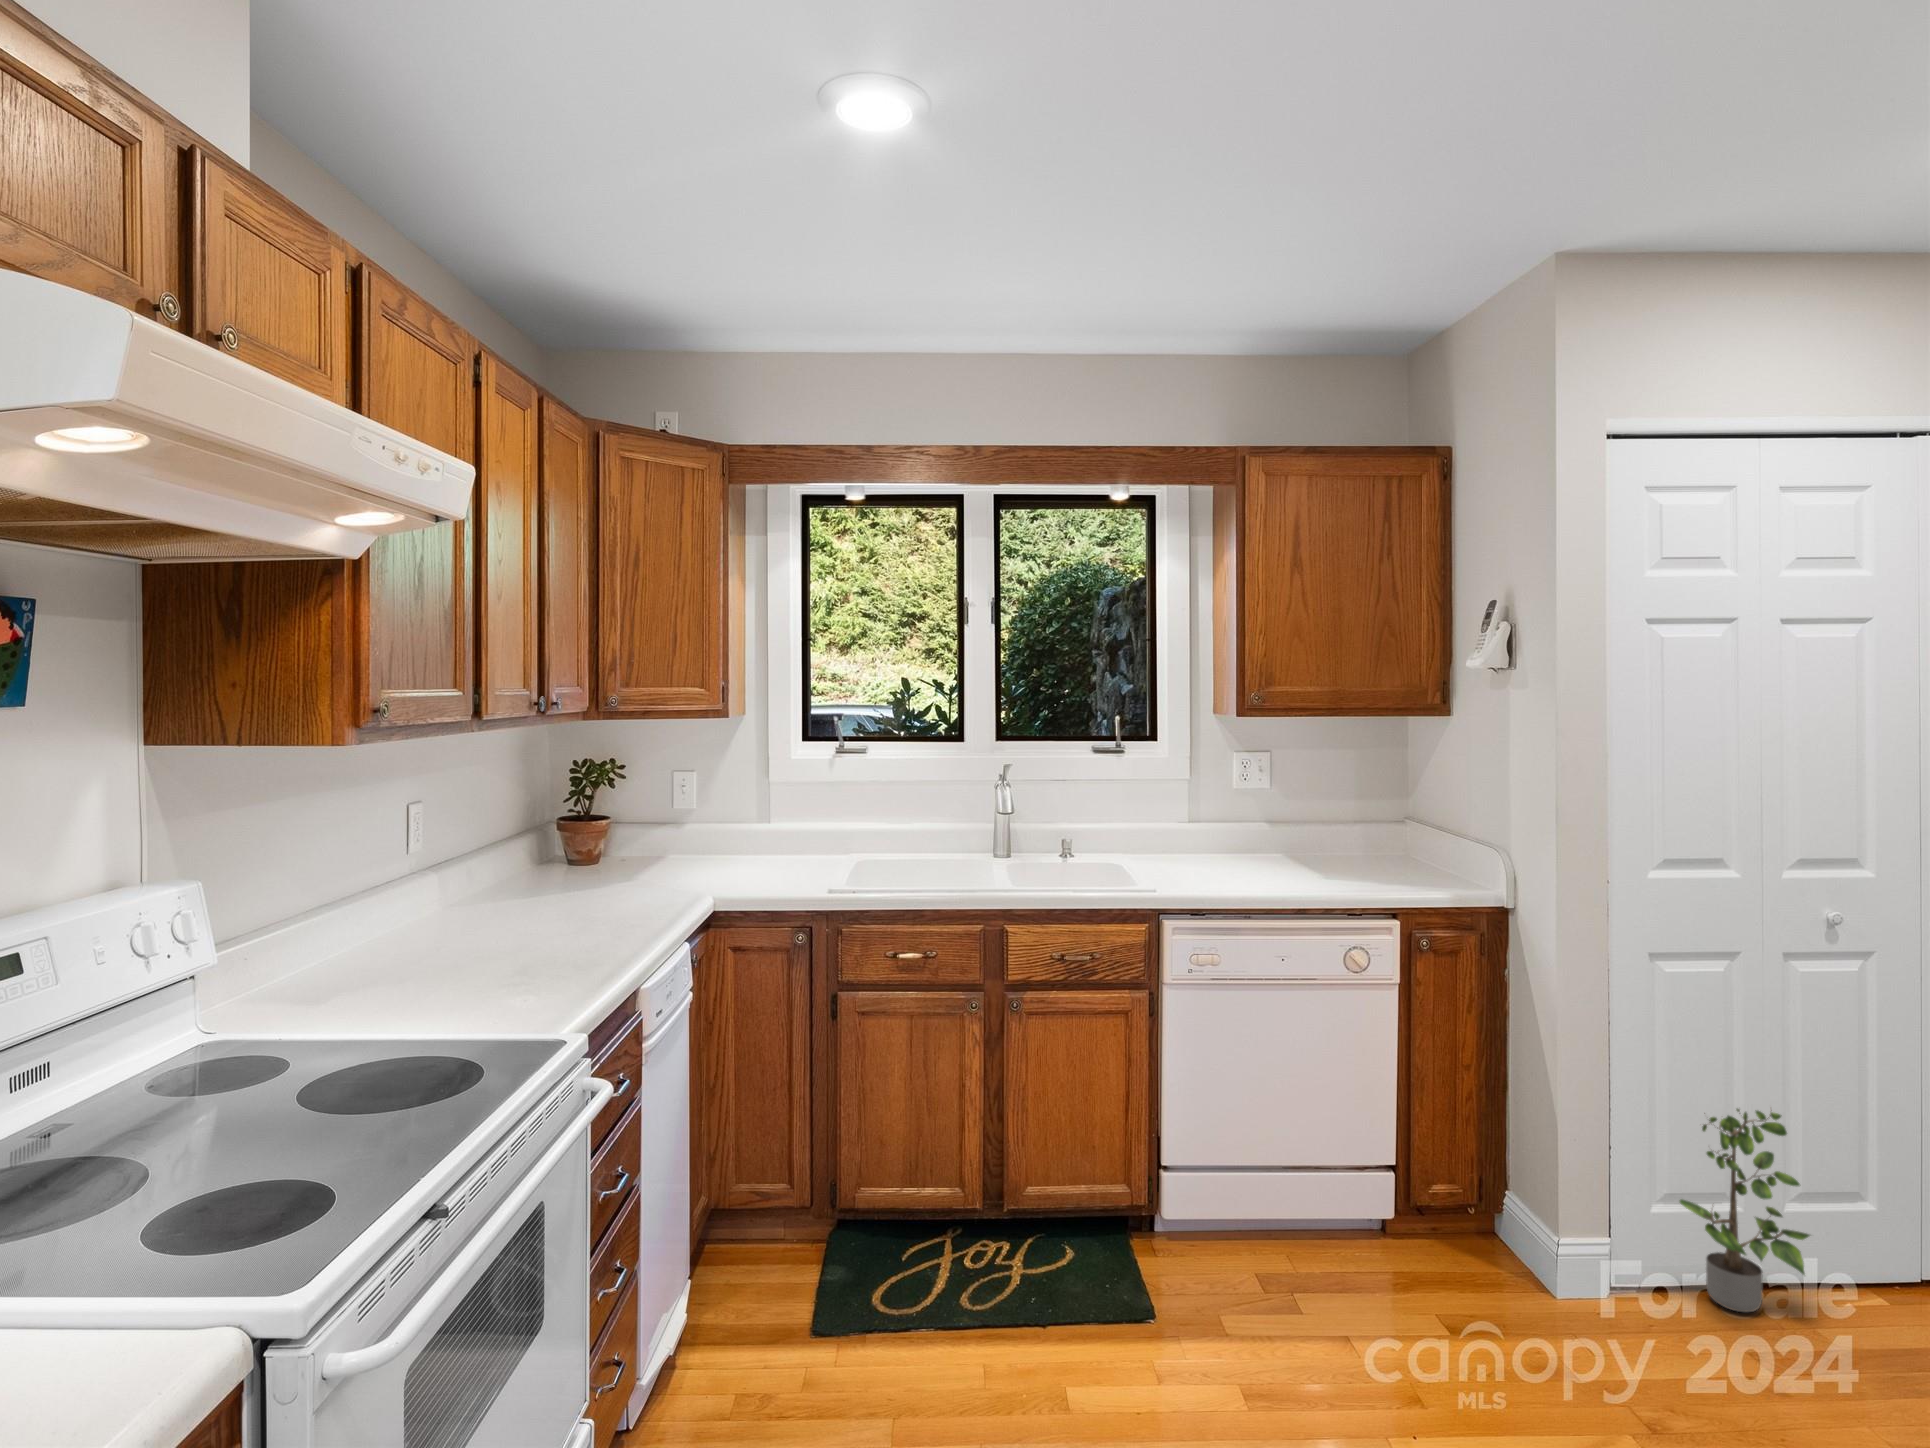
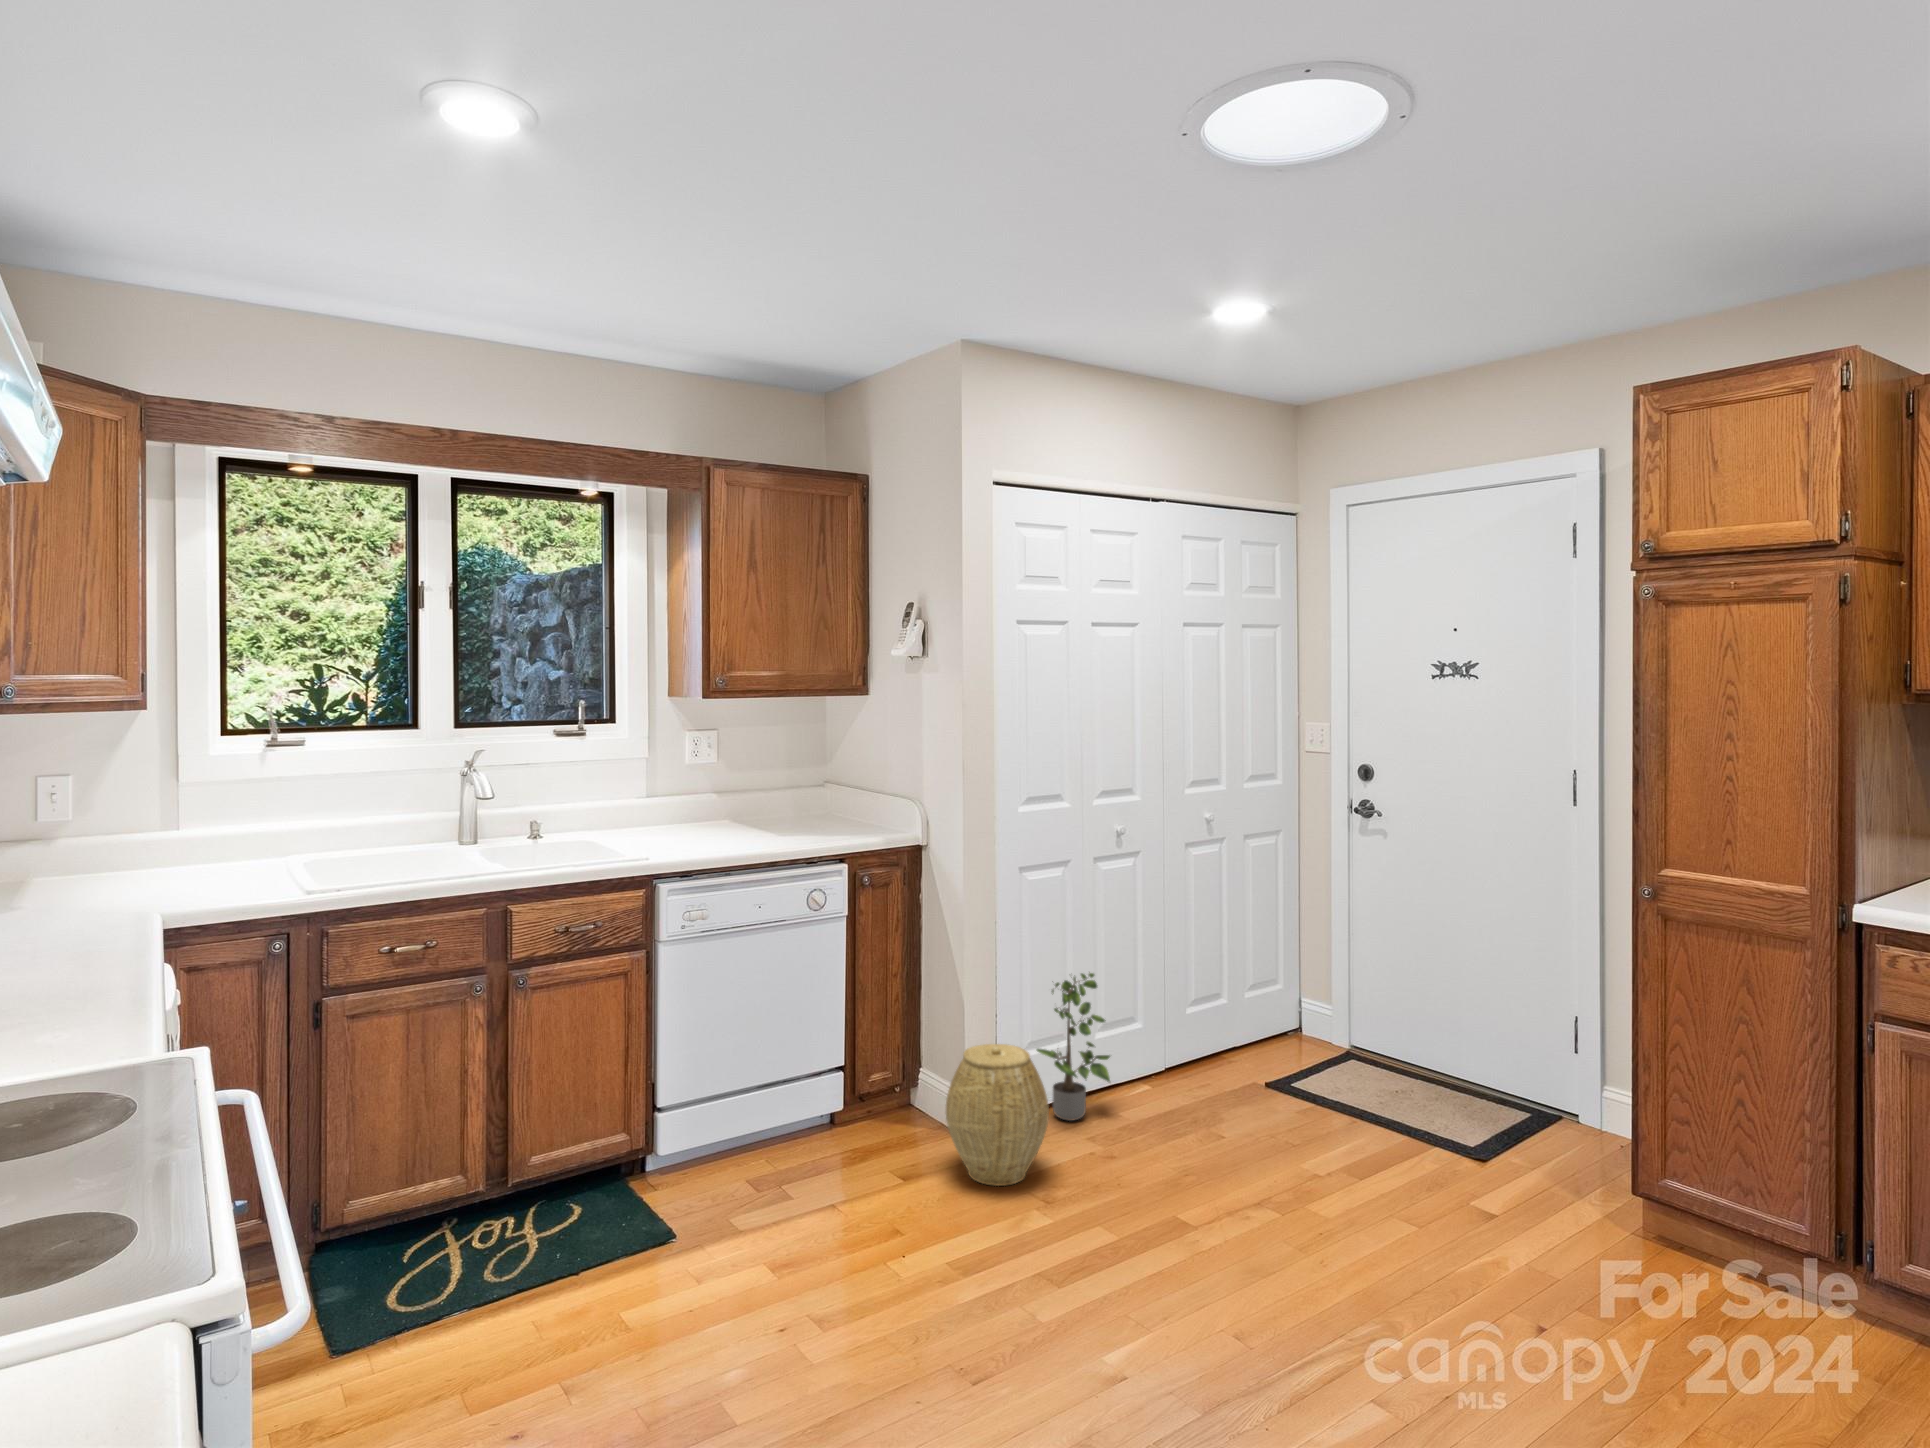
woven basket: none [1518,1180,1676,1379] -> present [946,1044,1049,1186]

